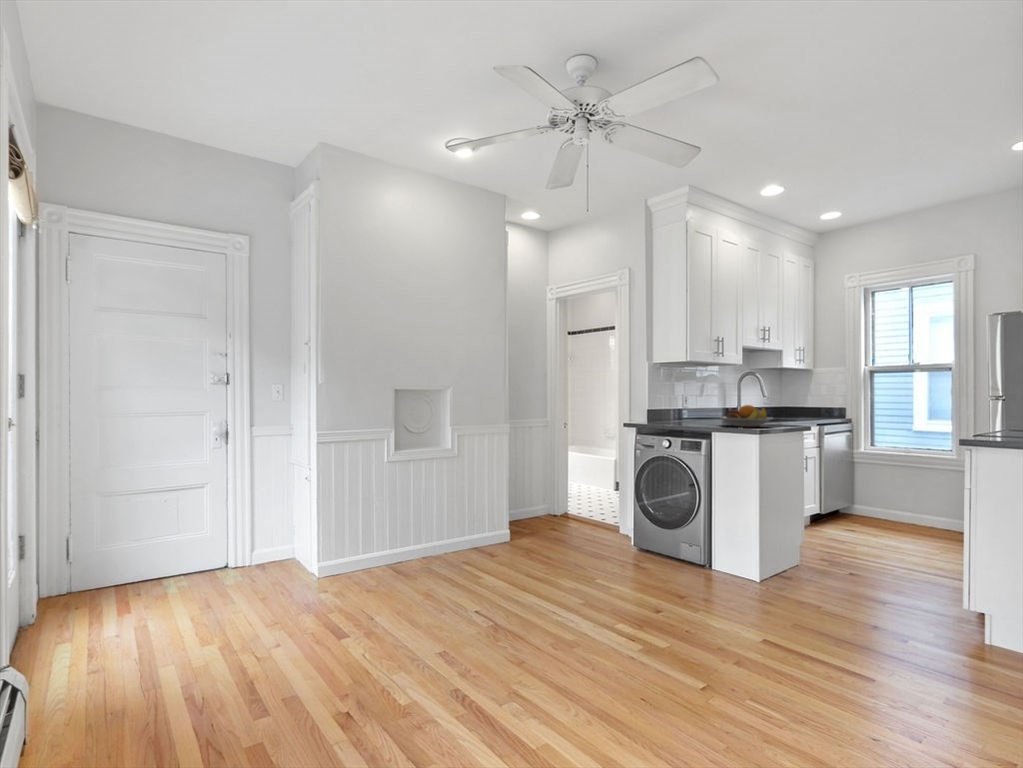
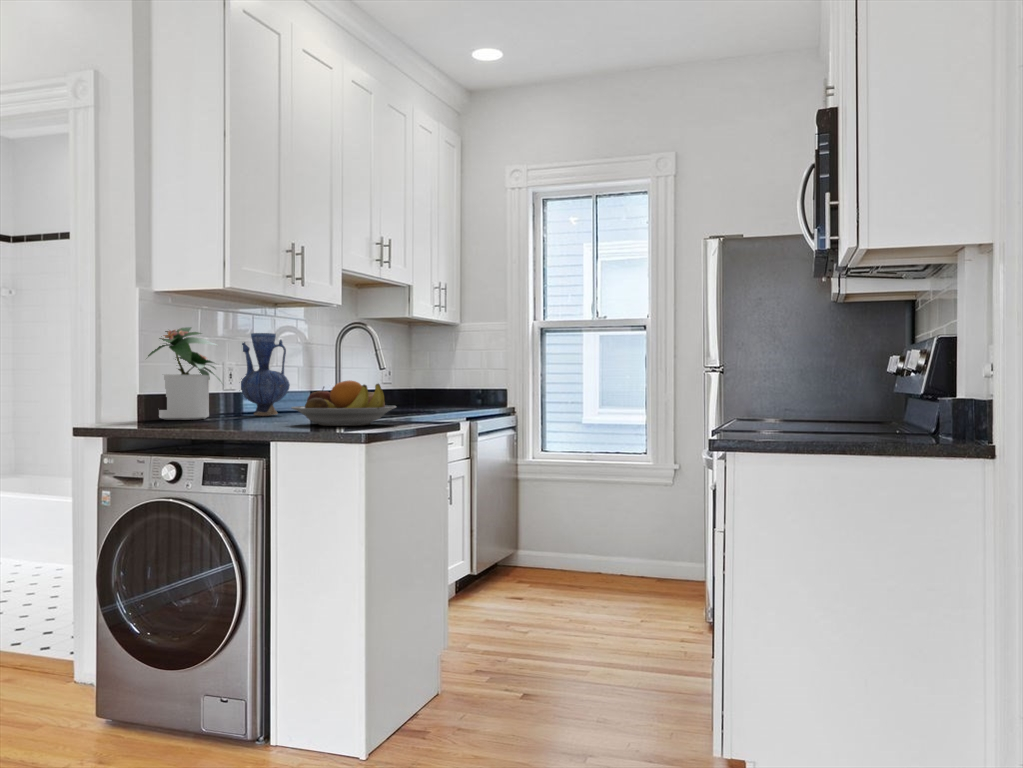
potted plant: none [647,379,685,421] -> present [148,327,221,420]
vase: none [689,380,714,420] -> present [241,333,290,416]

